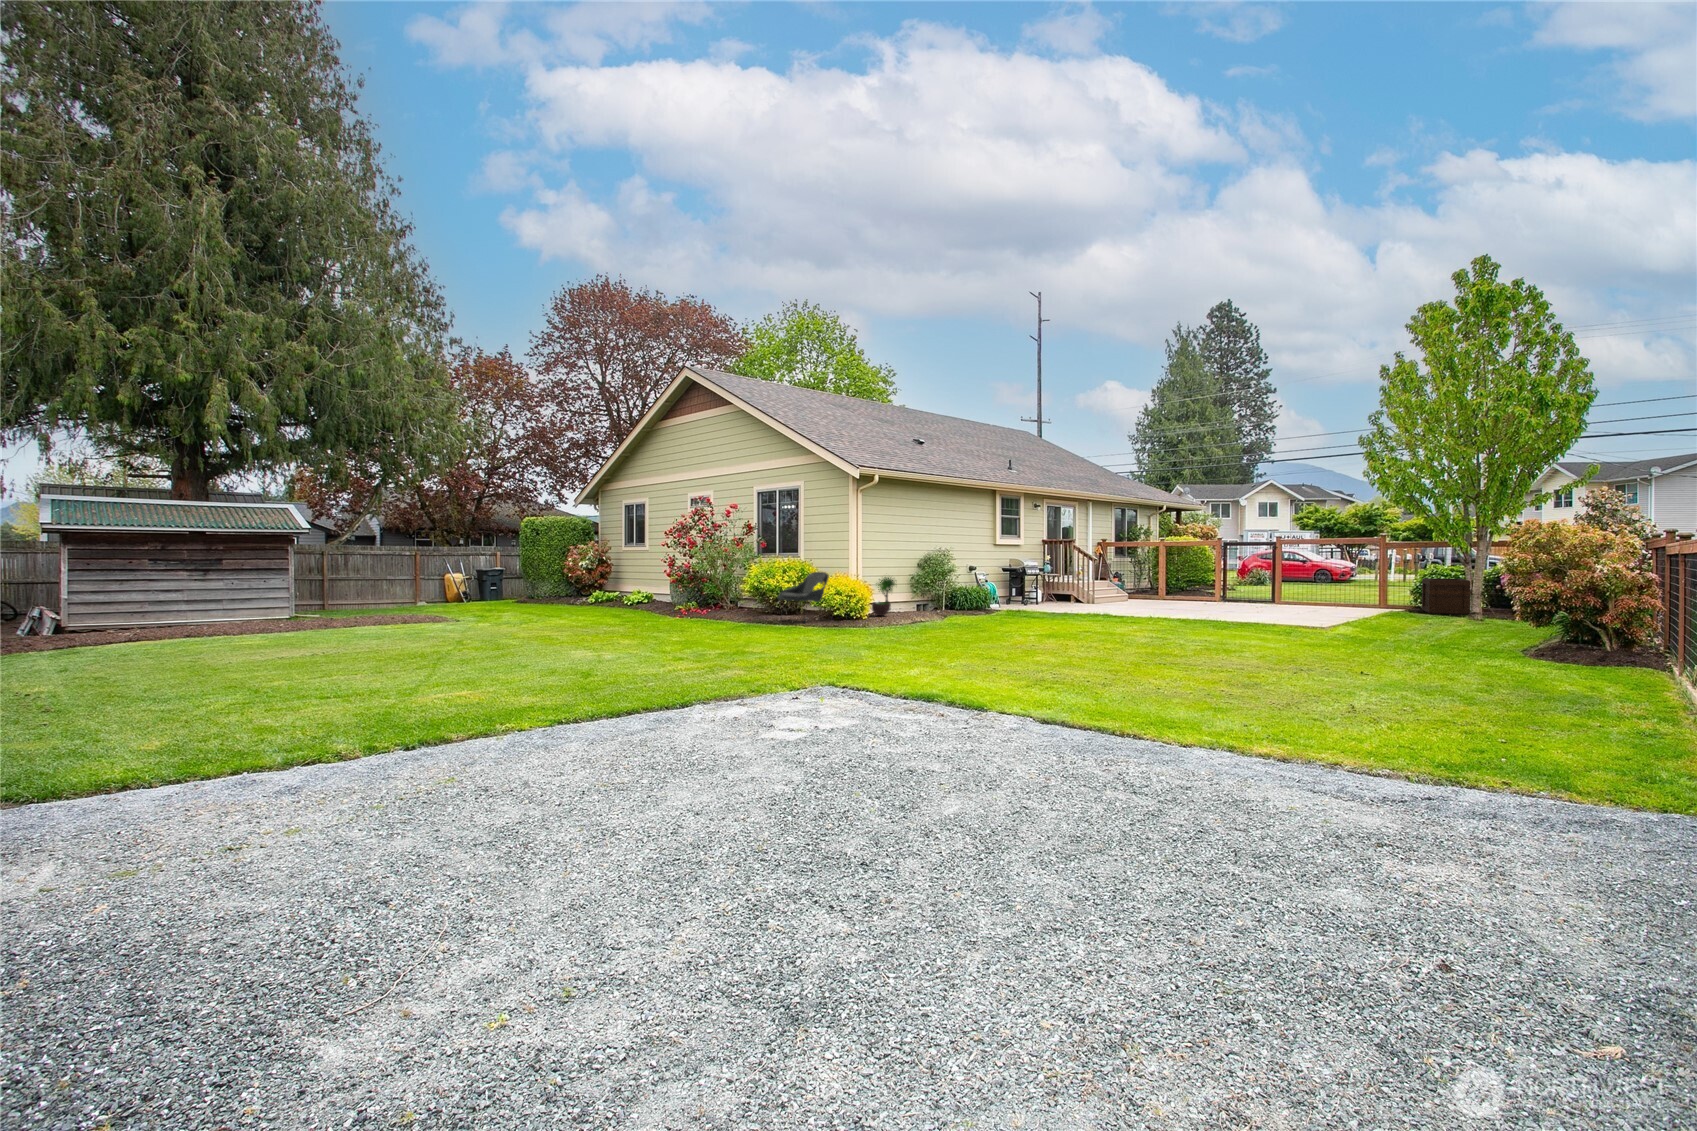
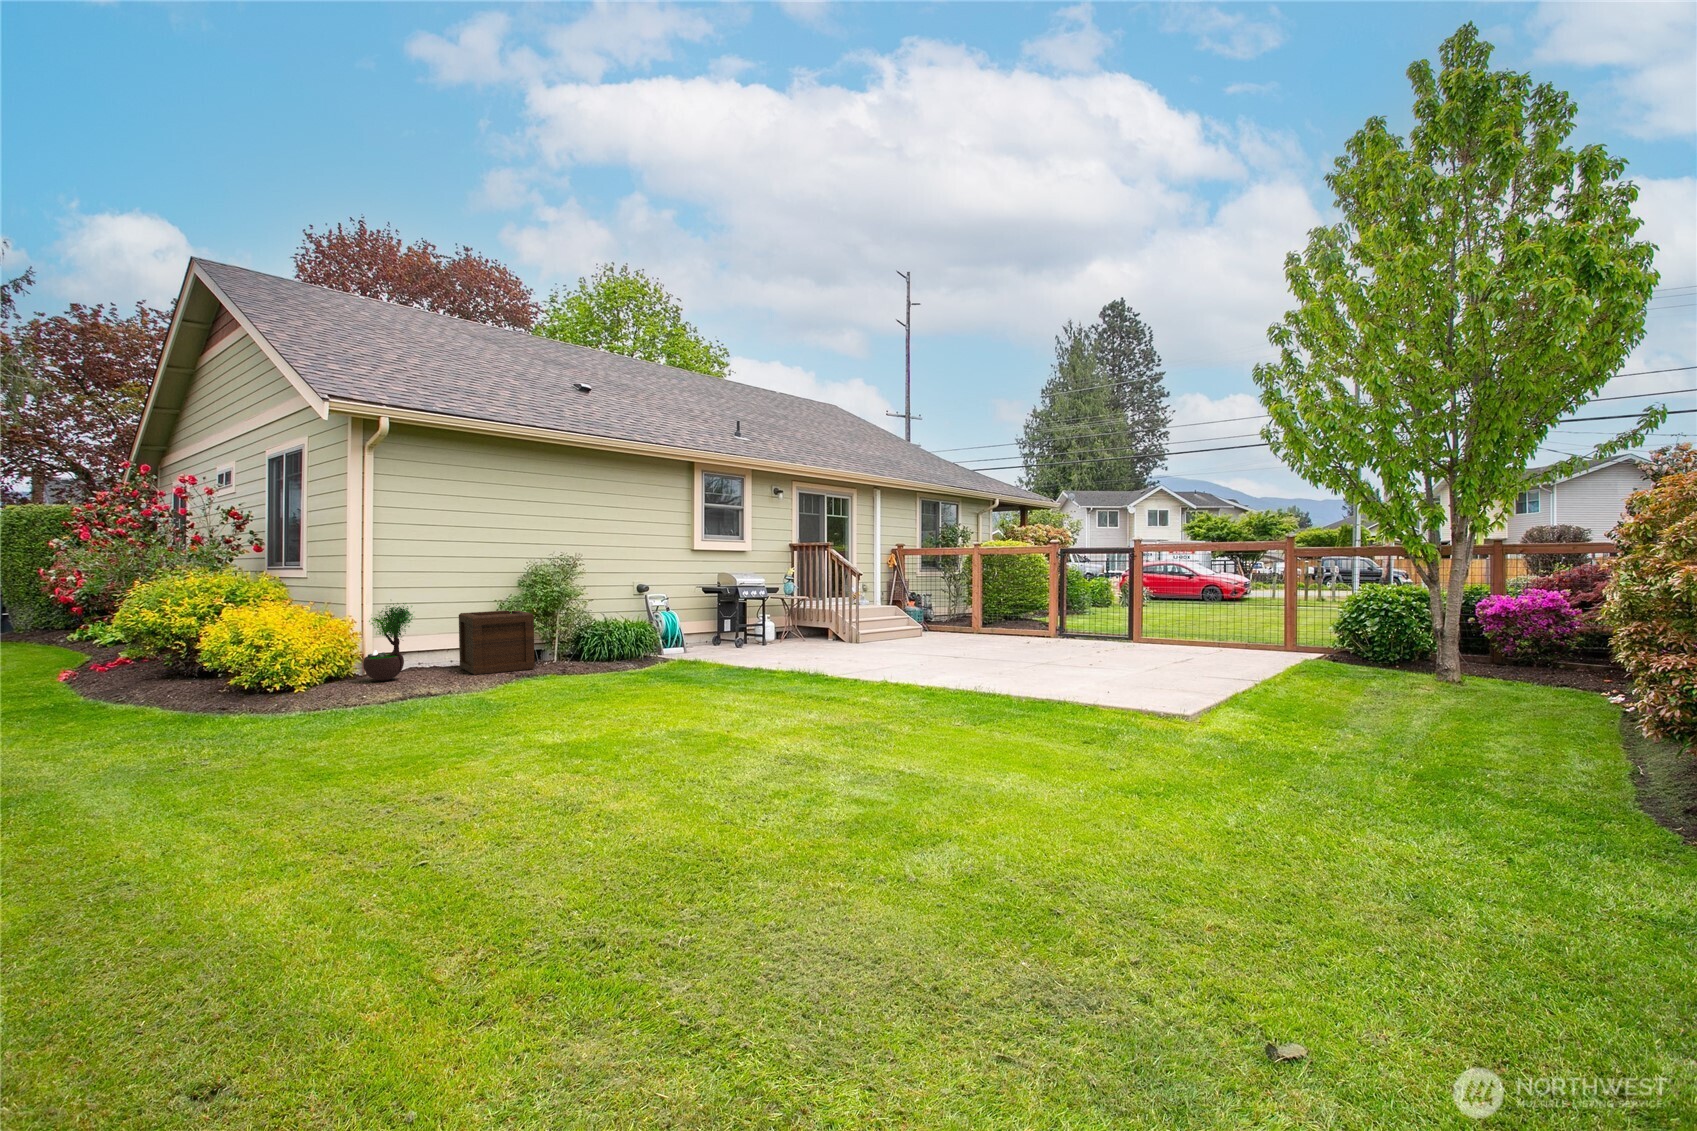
lounge chair: present [778,572,830,621] -> none [101,598,223,710]
wooden crate: present [1422,578,1471,614] -> present [459,611,535,675]

